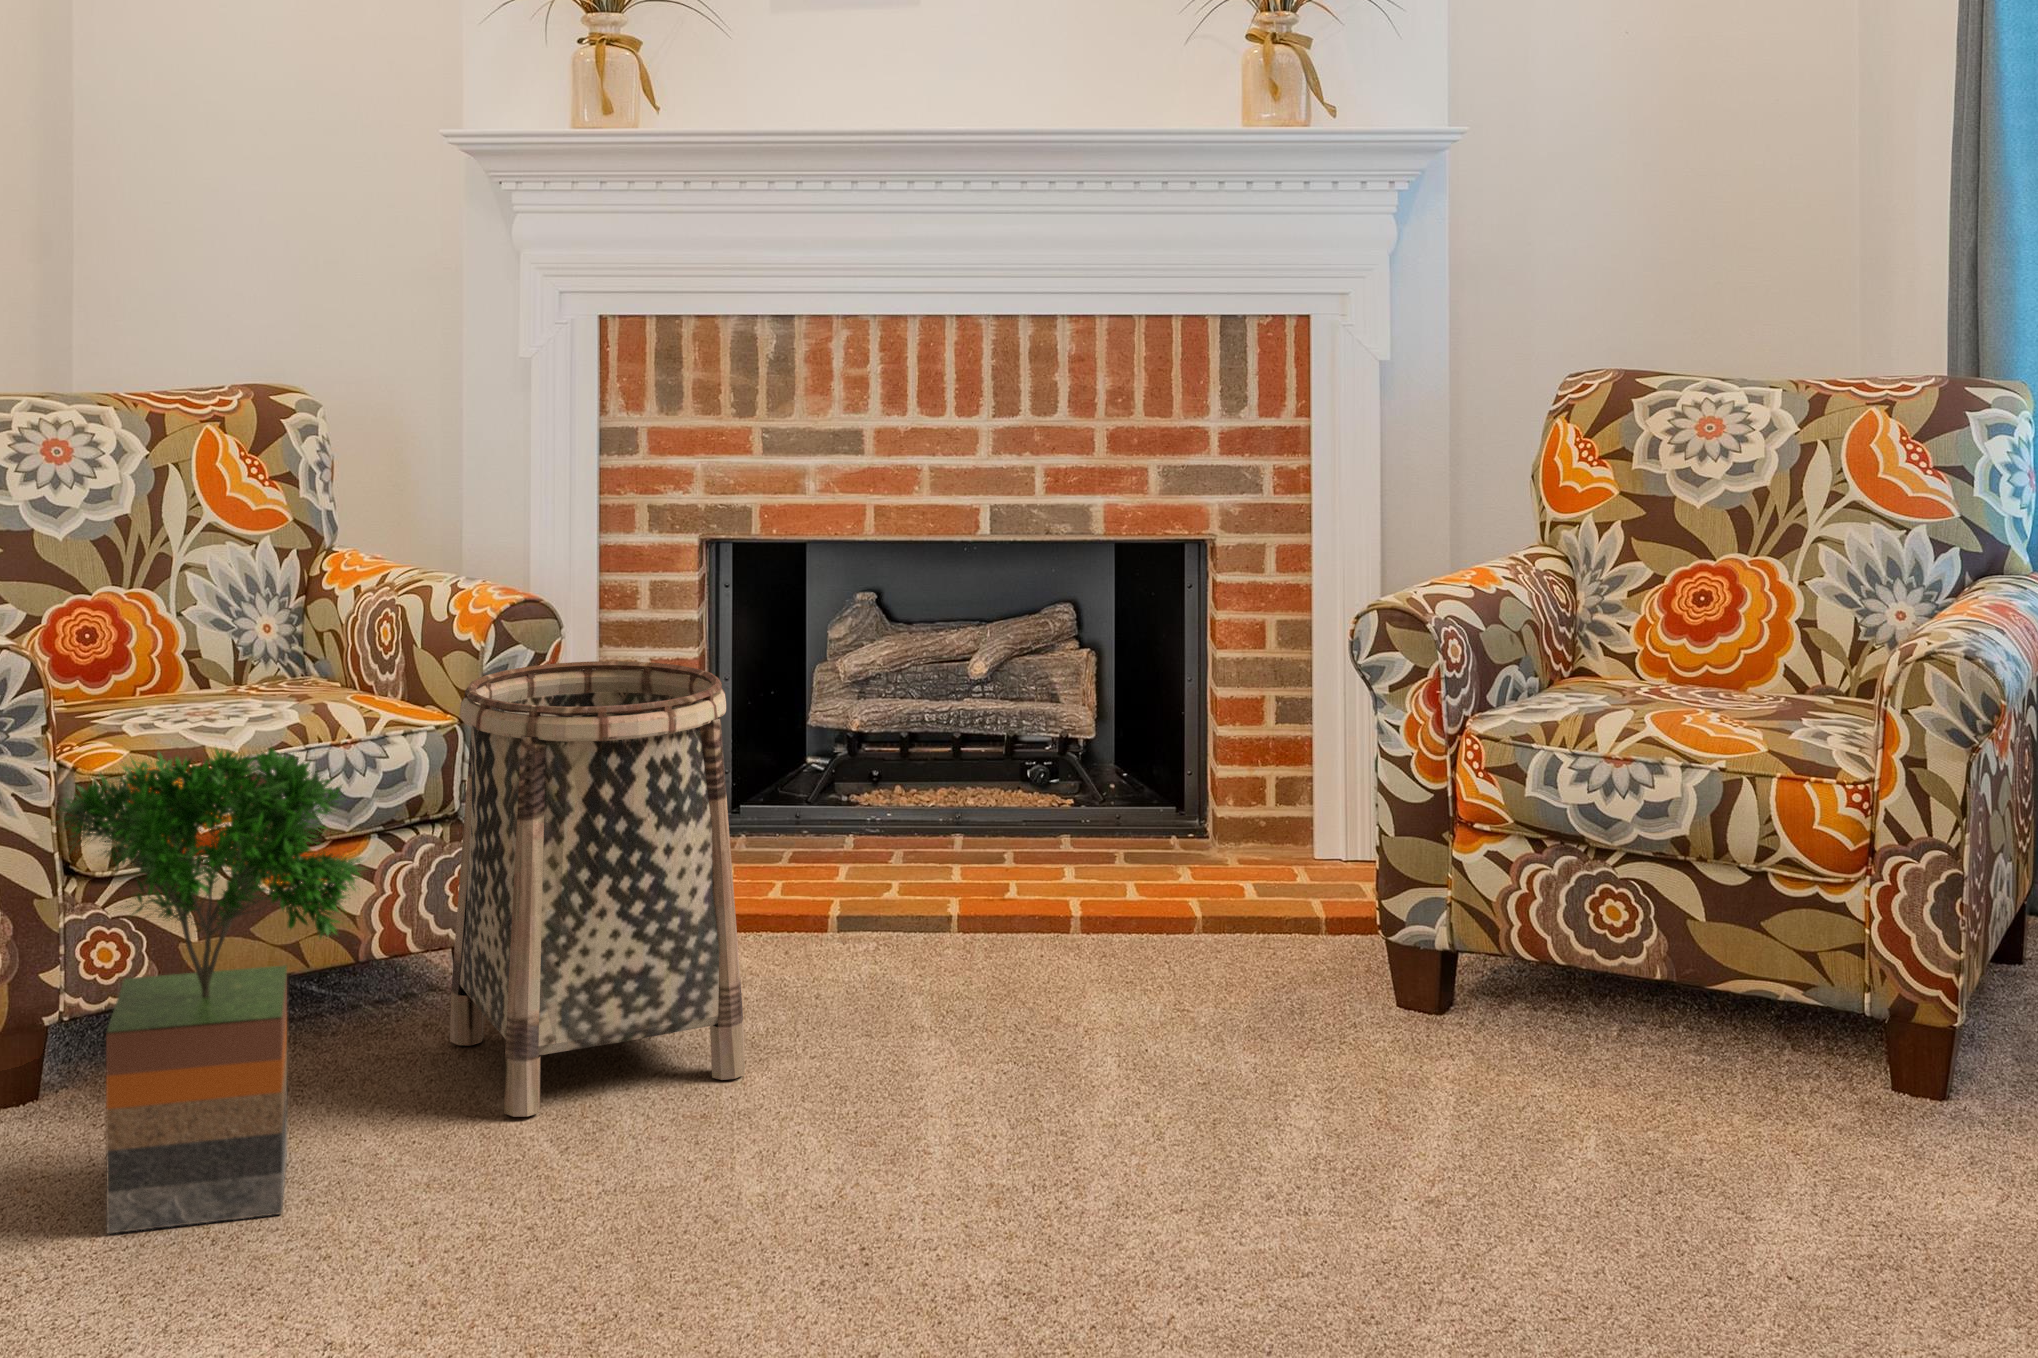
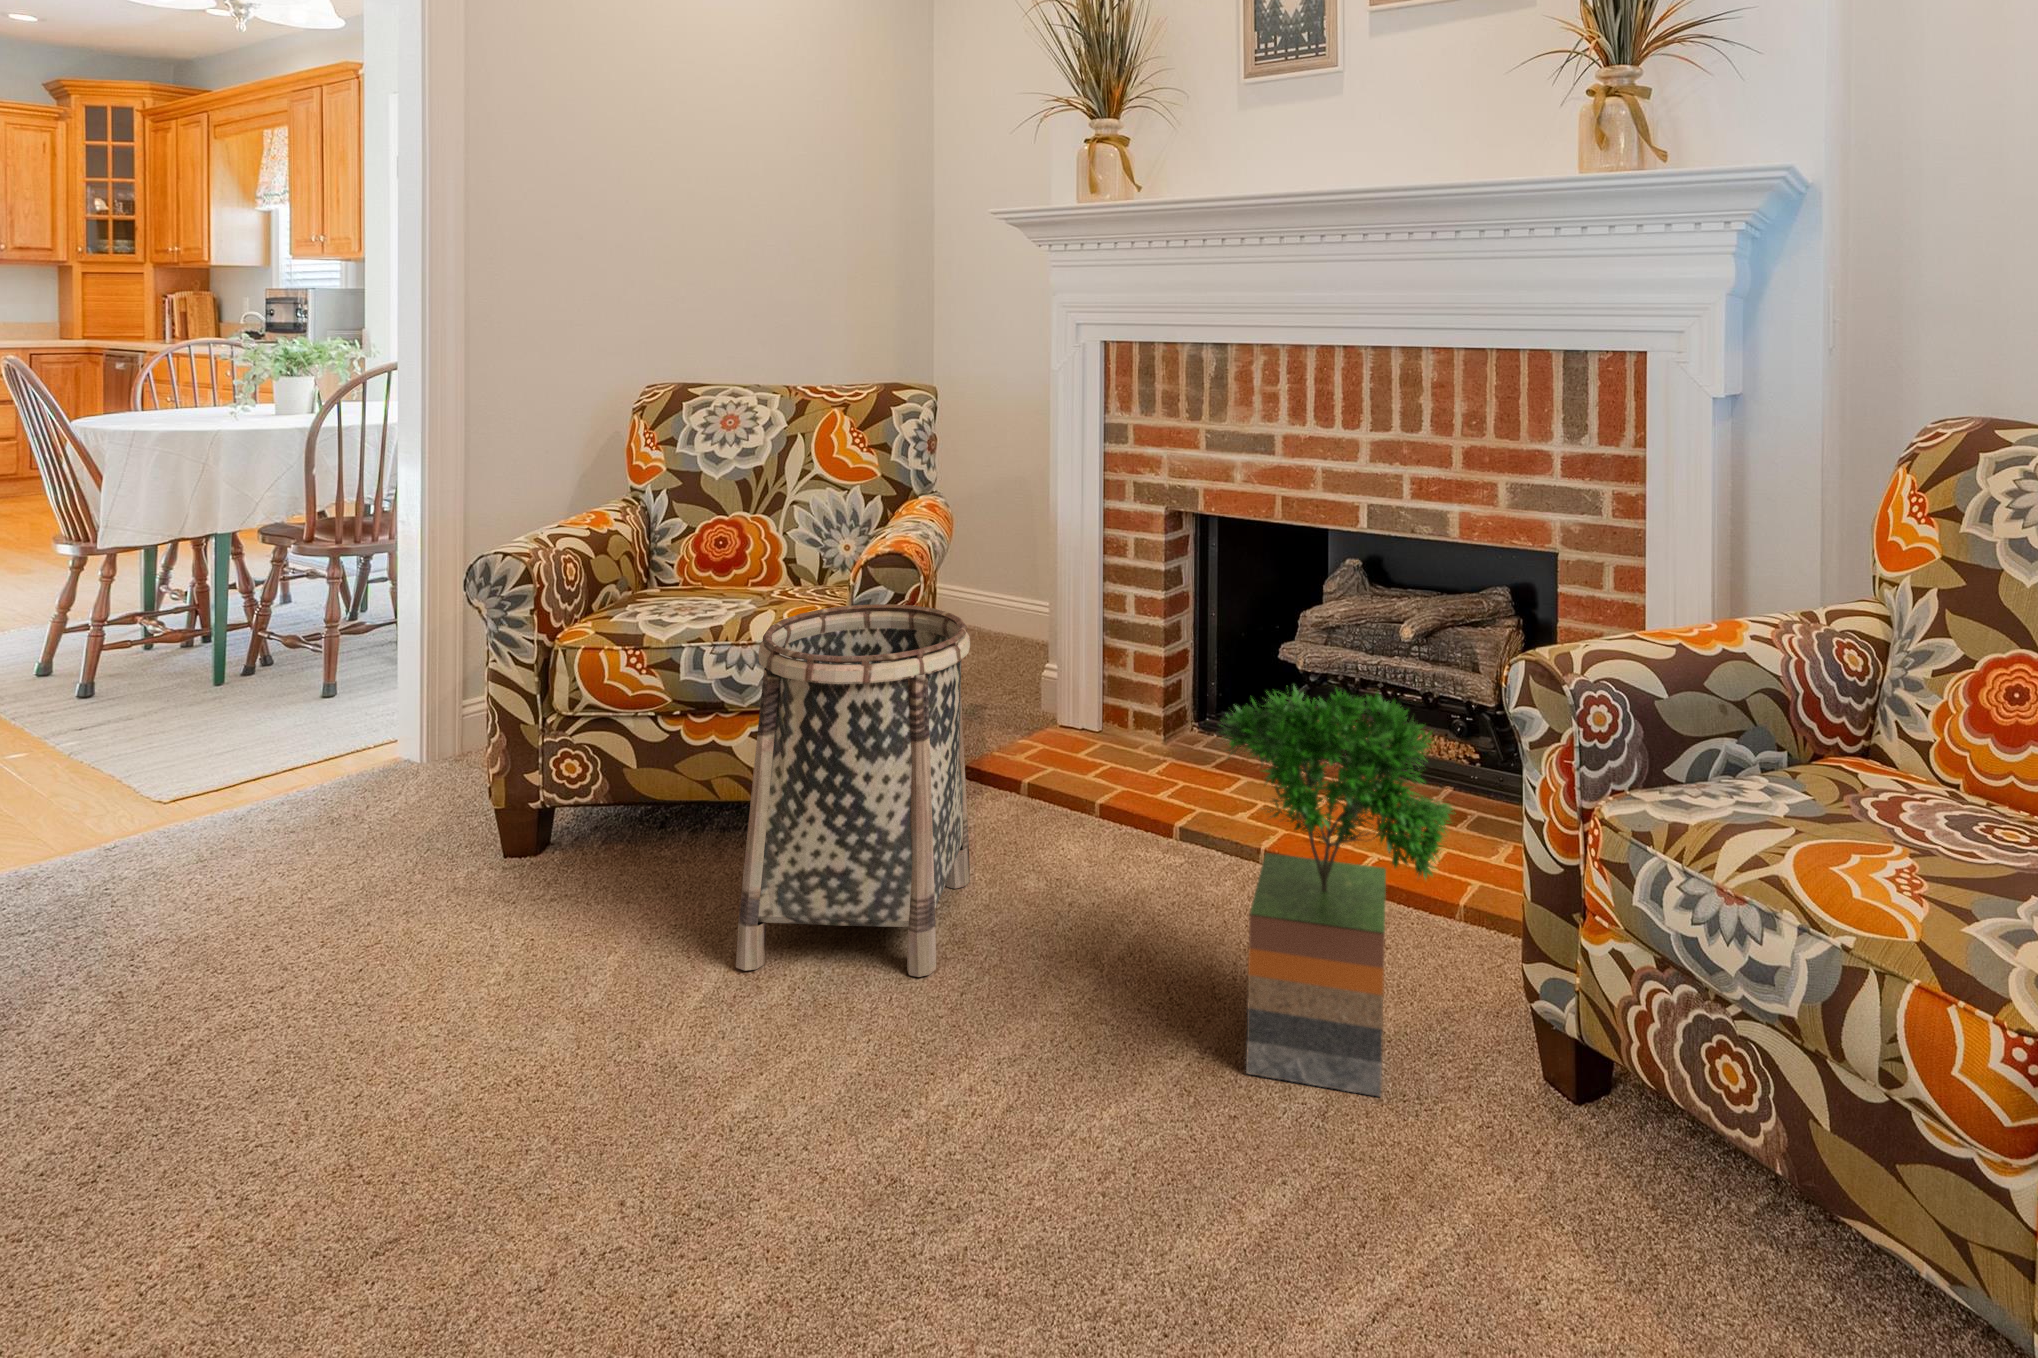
potted tree: present [56,748,362,1233] -> present [1220,686,1453,1097]

